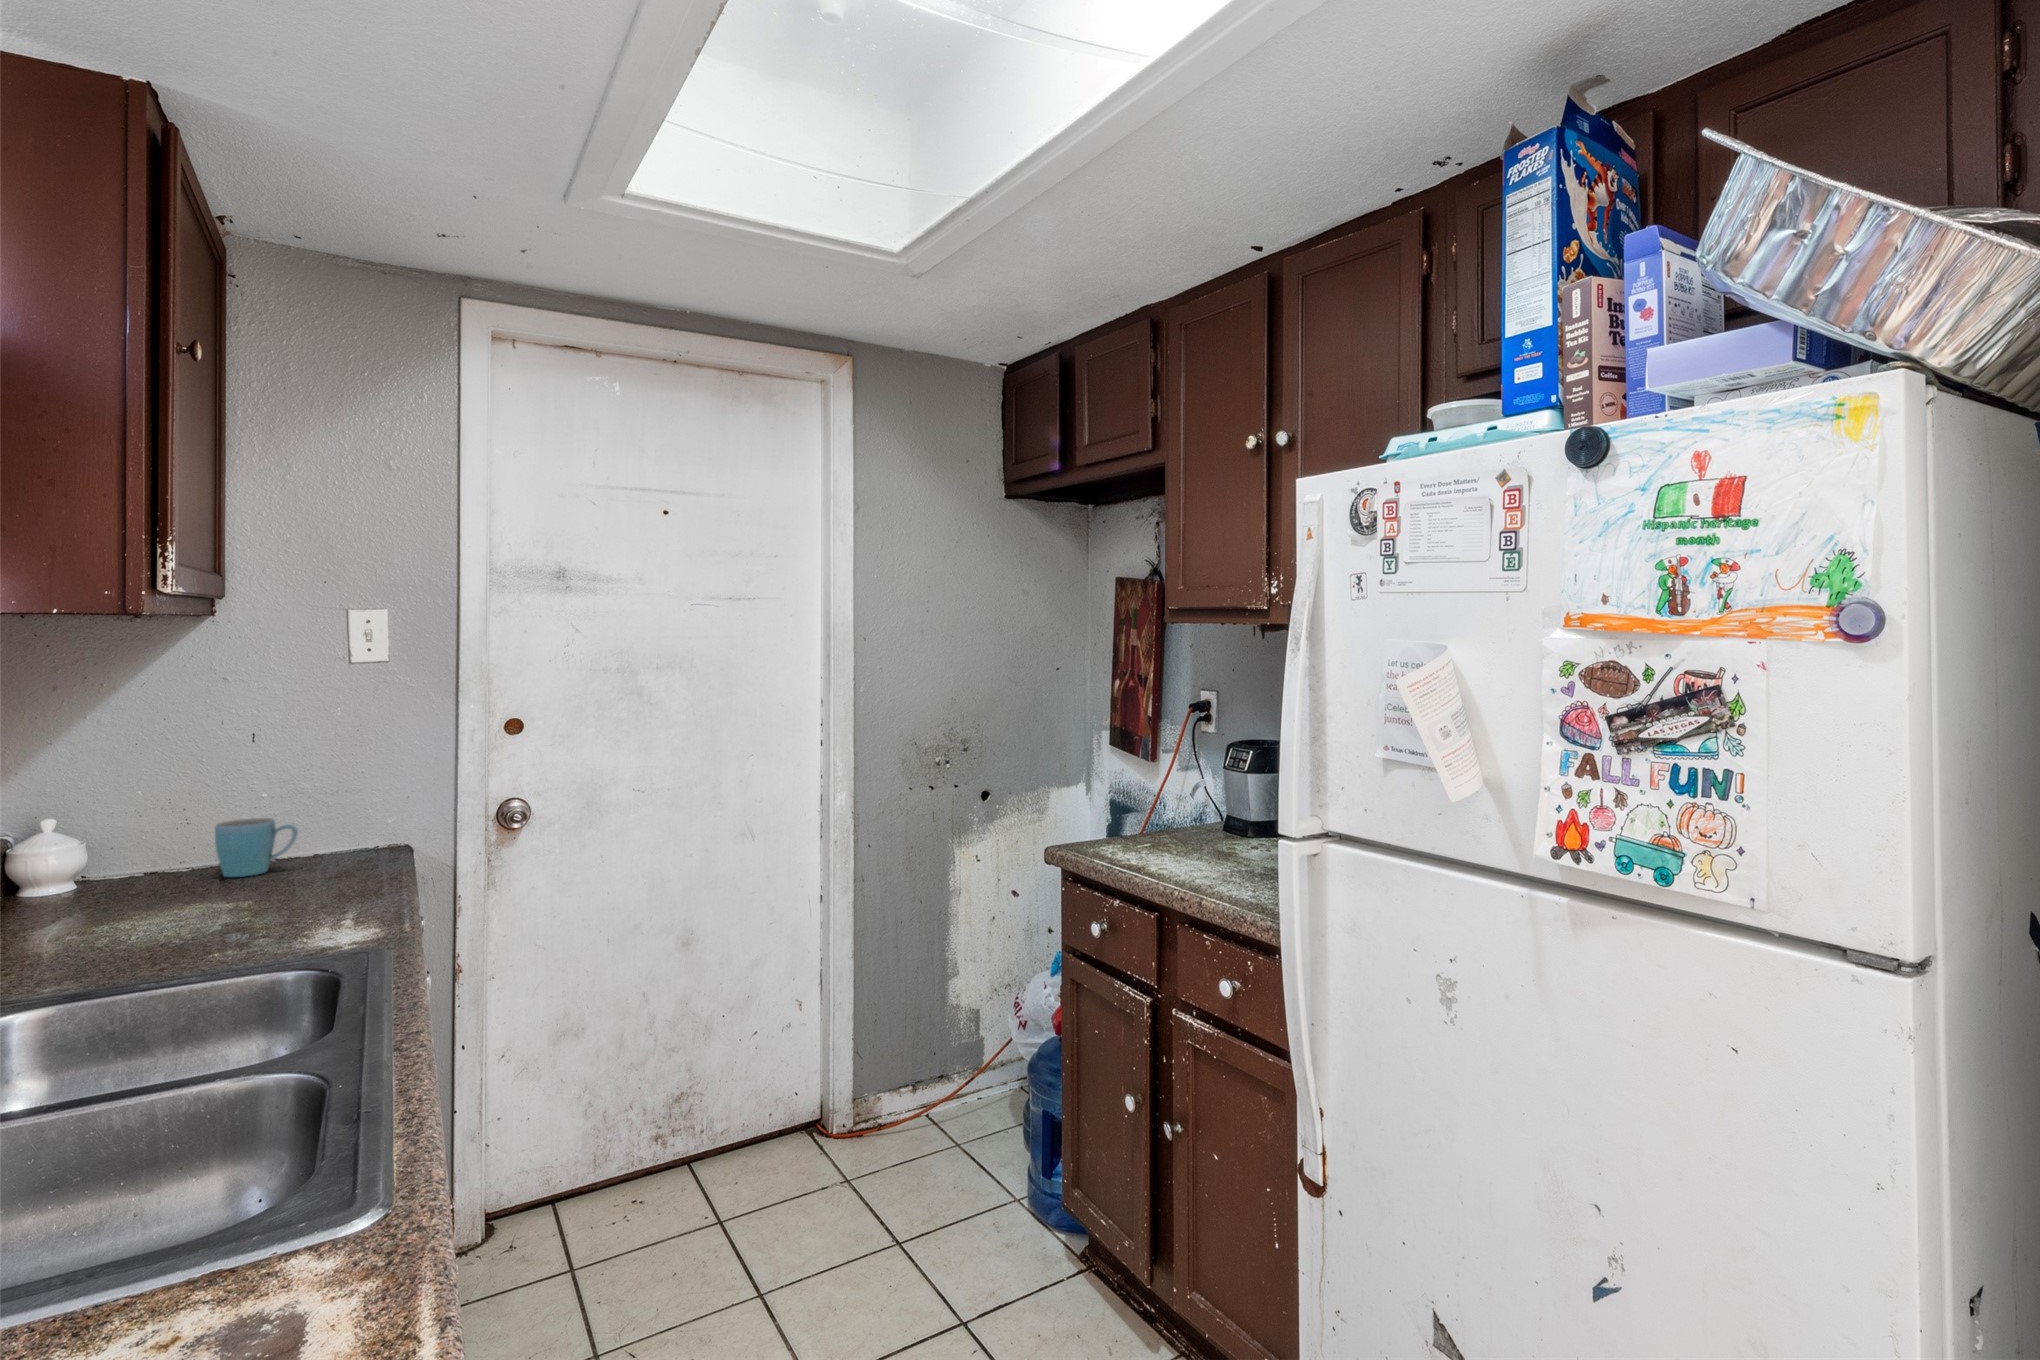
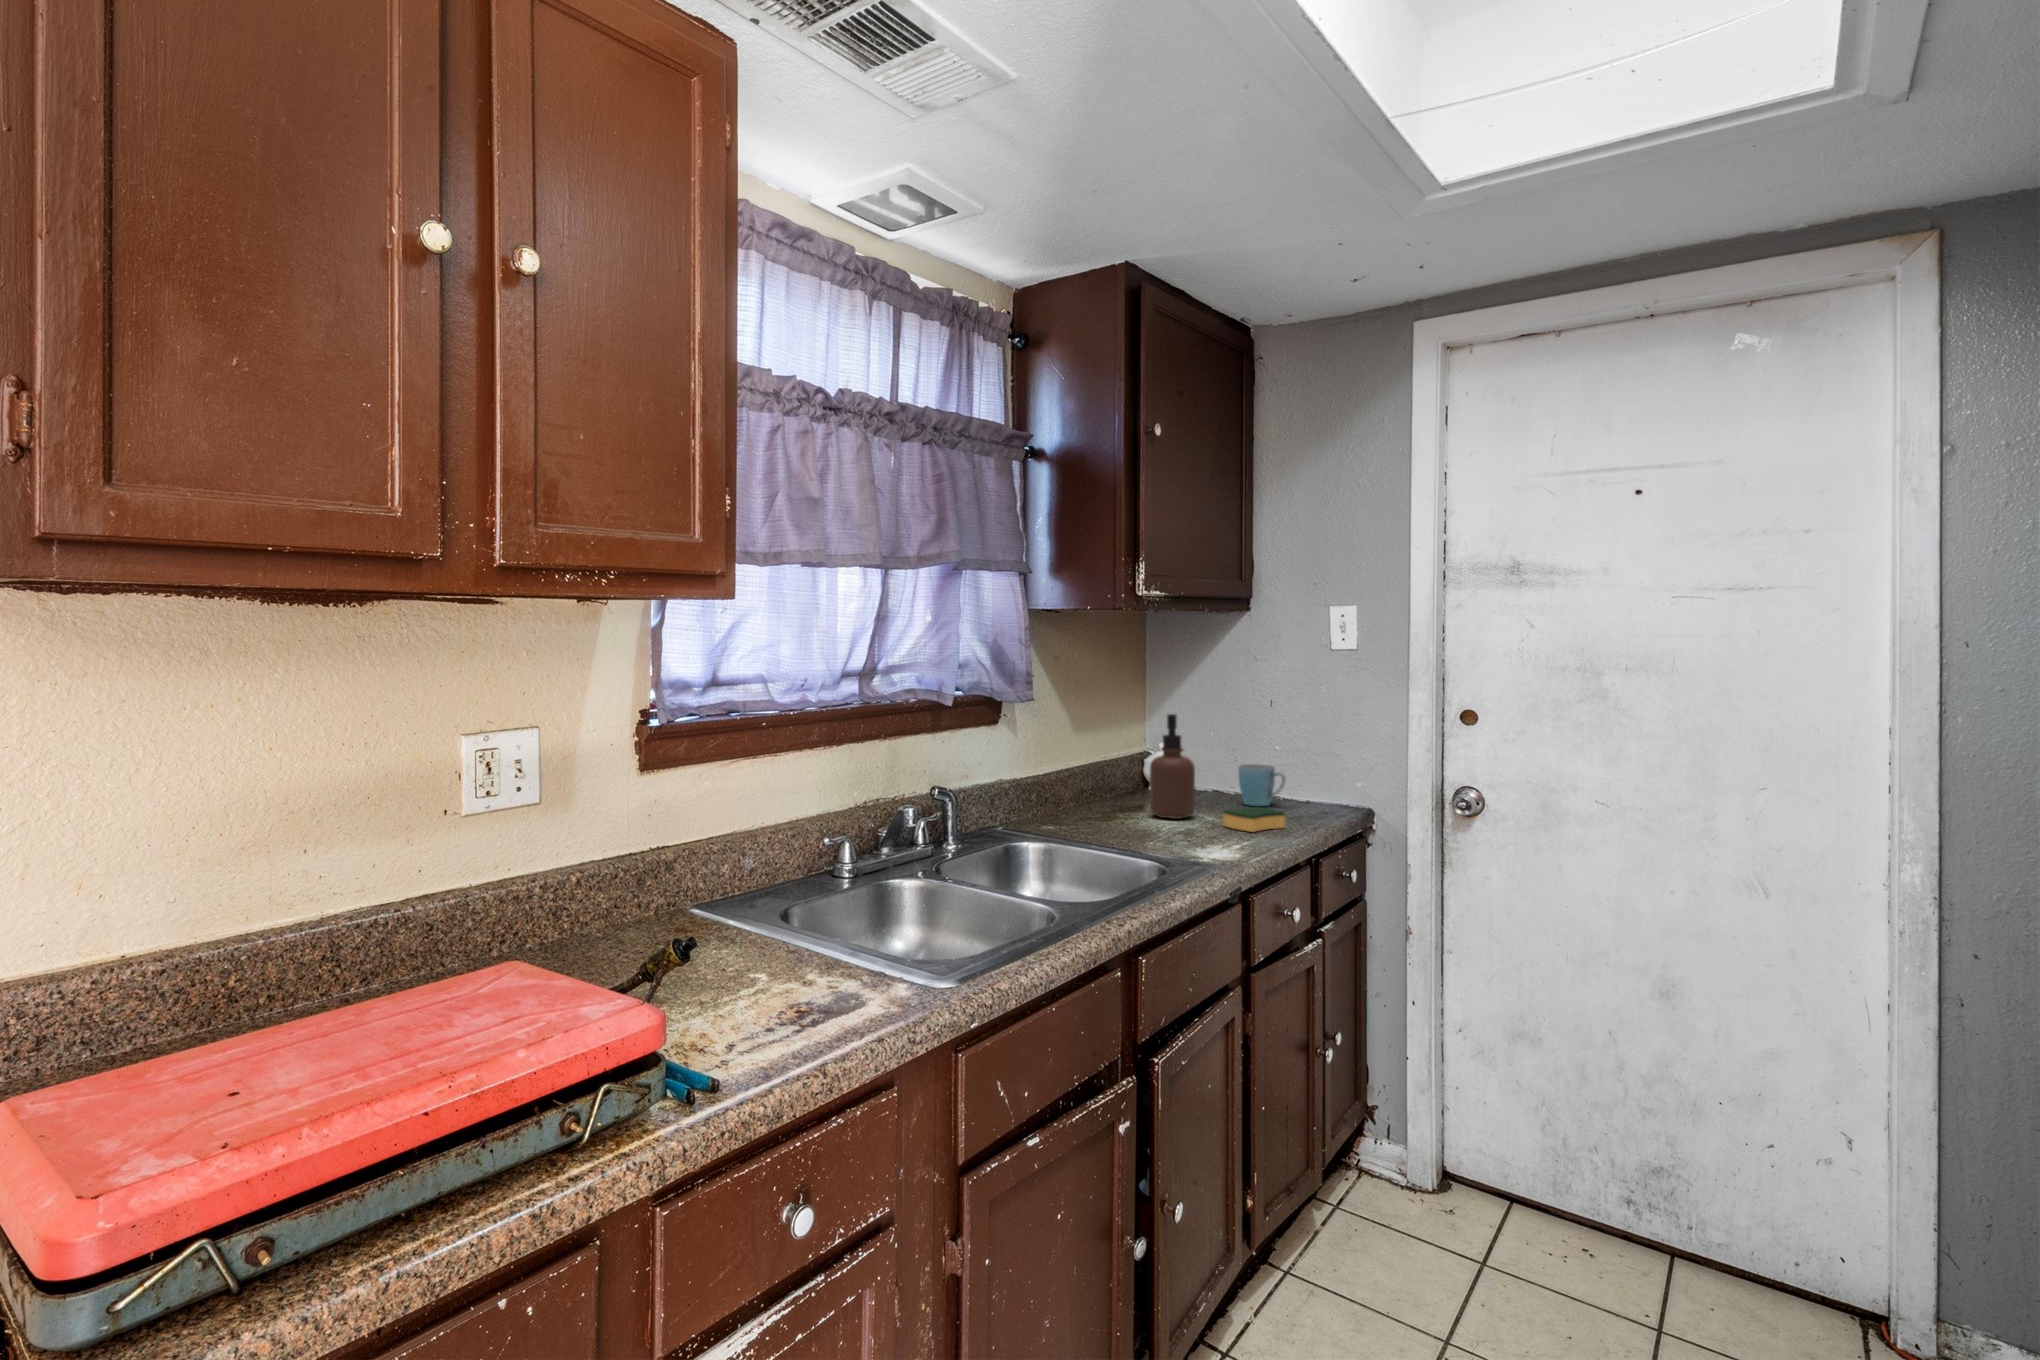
soap dispenser: none [106,767,195,924] -> present [1150,714,1195,819]
sponge: none [265,871,354,909] -> present [1223,807,1285,832]

